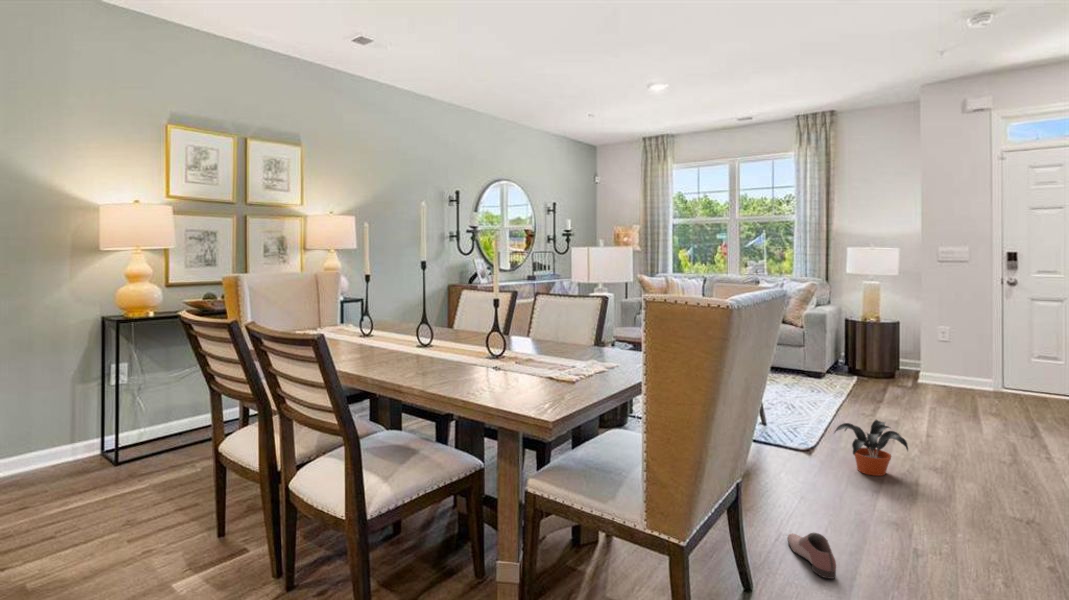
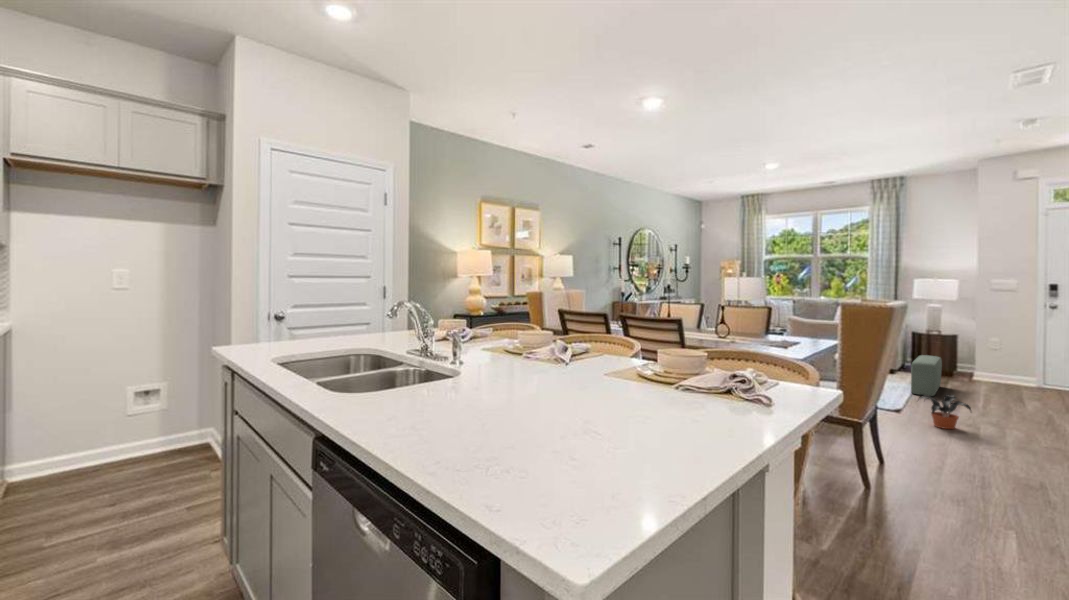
pouf: none [836,353,878,413] -> present [911,355,942,396]
shoe: present [787,533,836,579] -> none [895,446,931,469]

